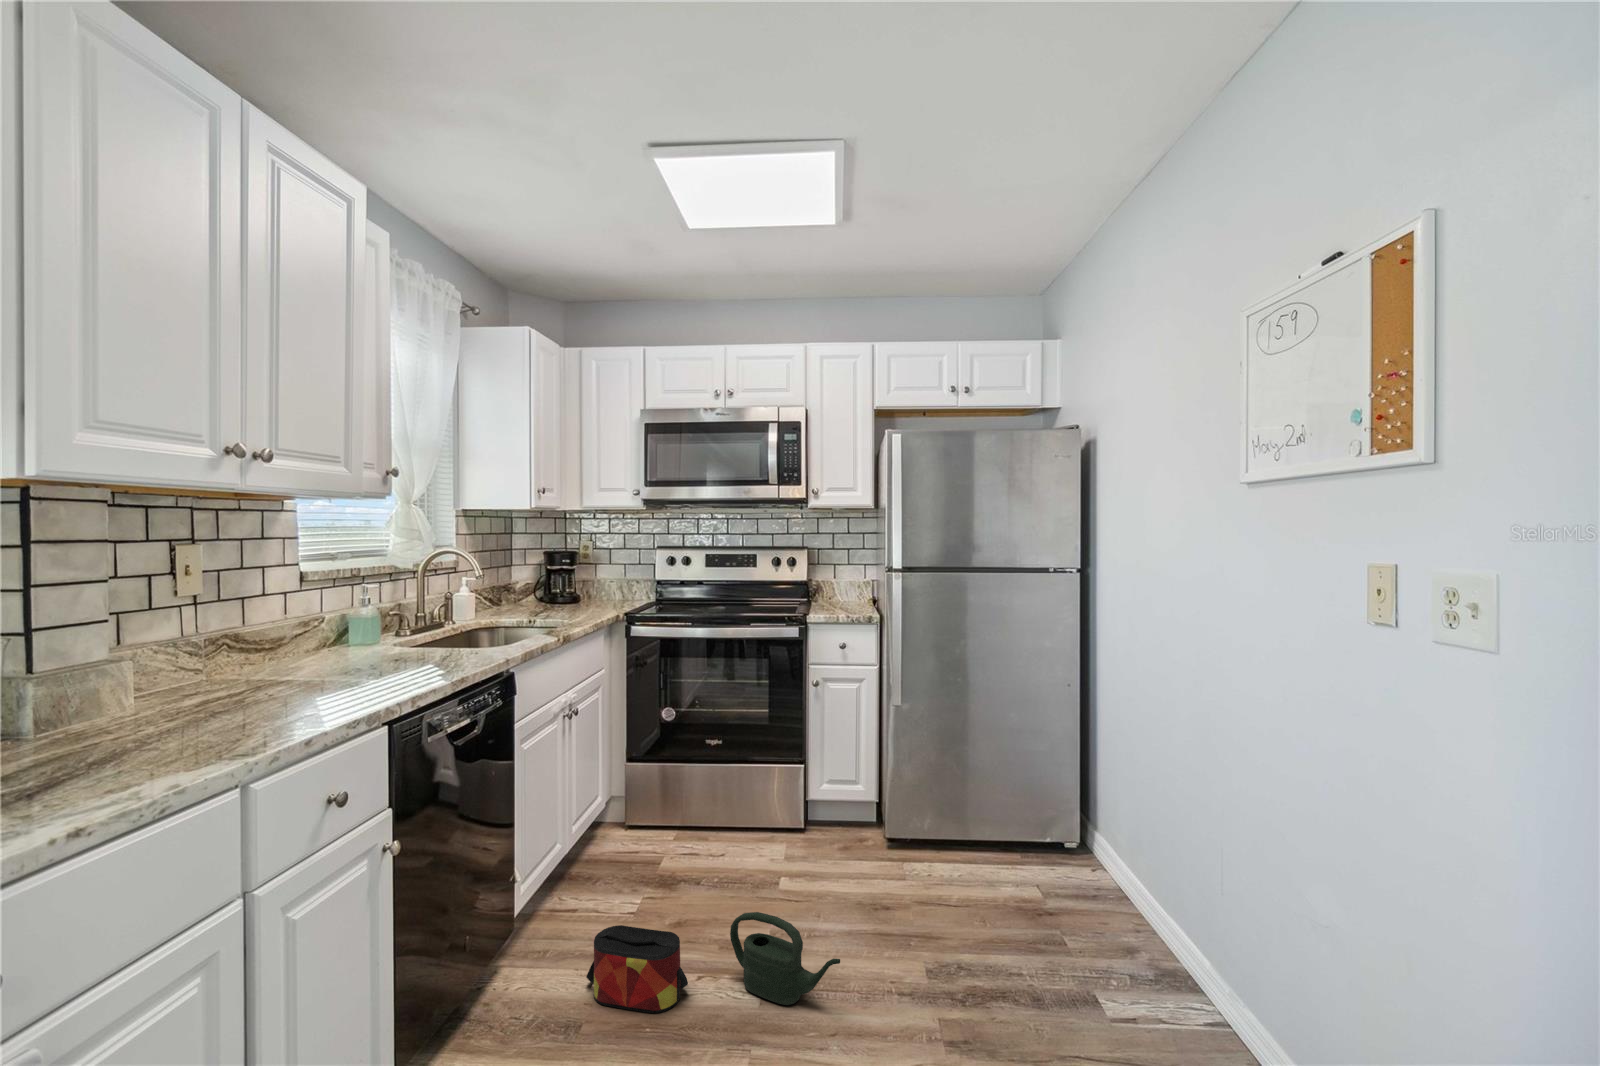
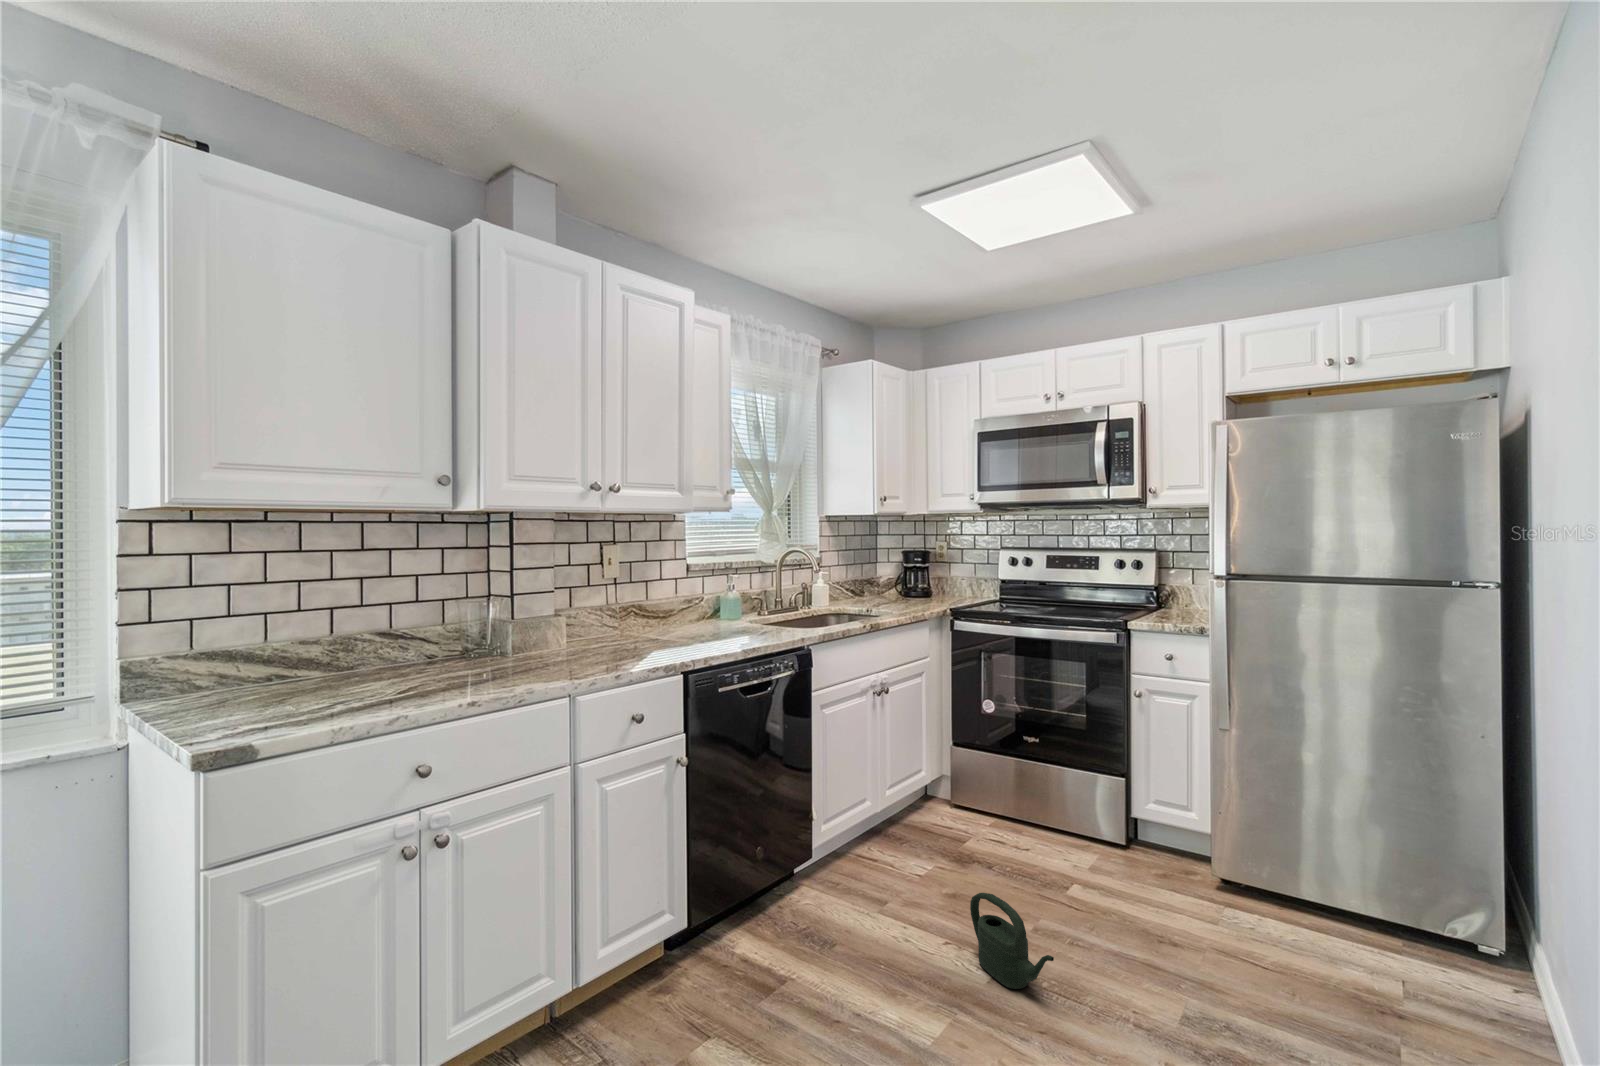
bag: present [586,925,688,1013] -> none [853,872,928,954]

